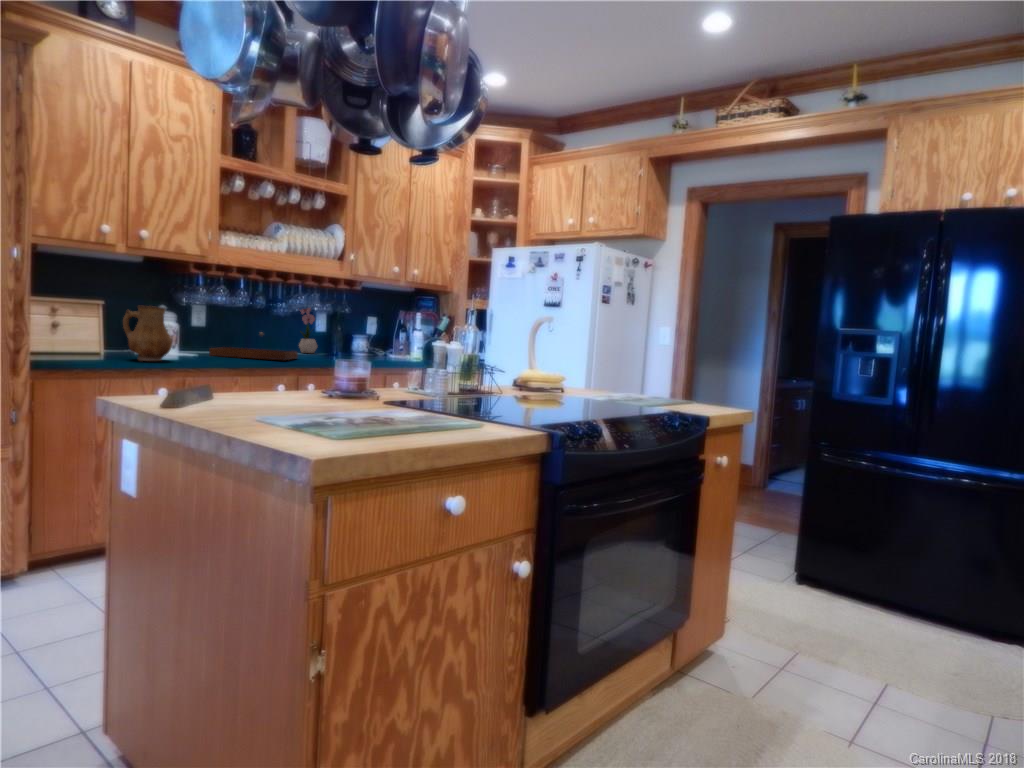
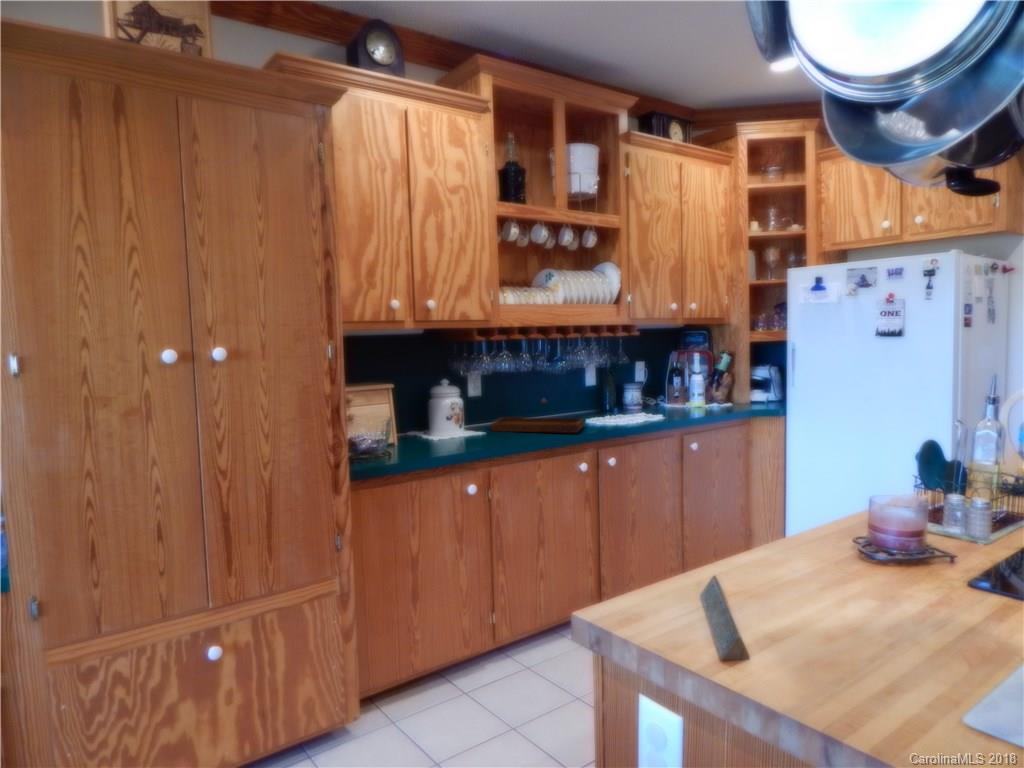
ceramic pitcher: present [123,305,172,361] -> none [413,386,465,451]
flower arrangement: present [299,308,317,353] -> none [571,348,594,414]

